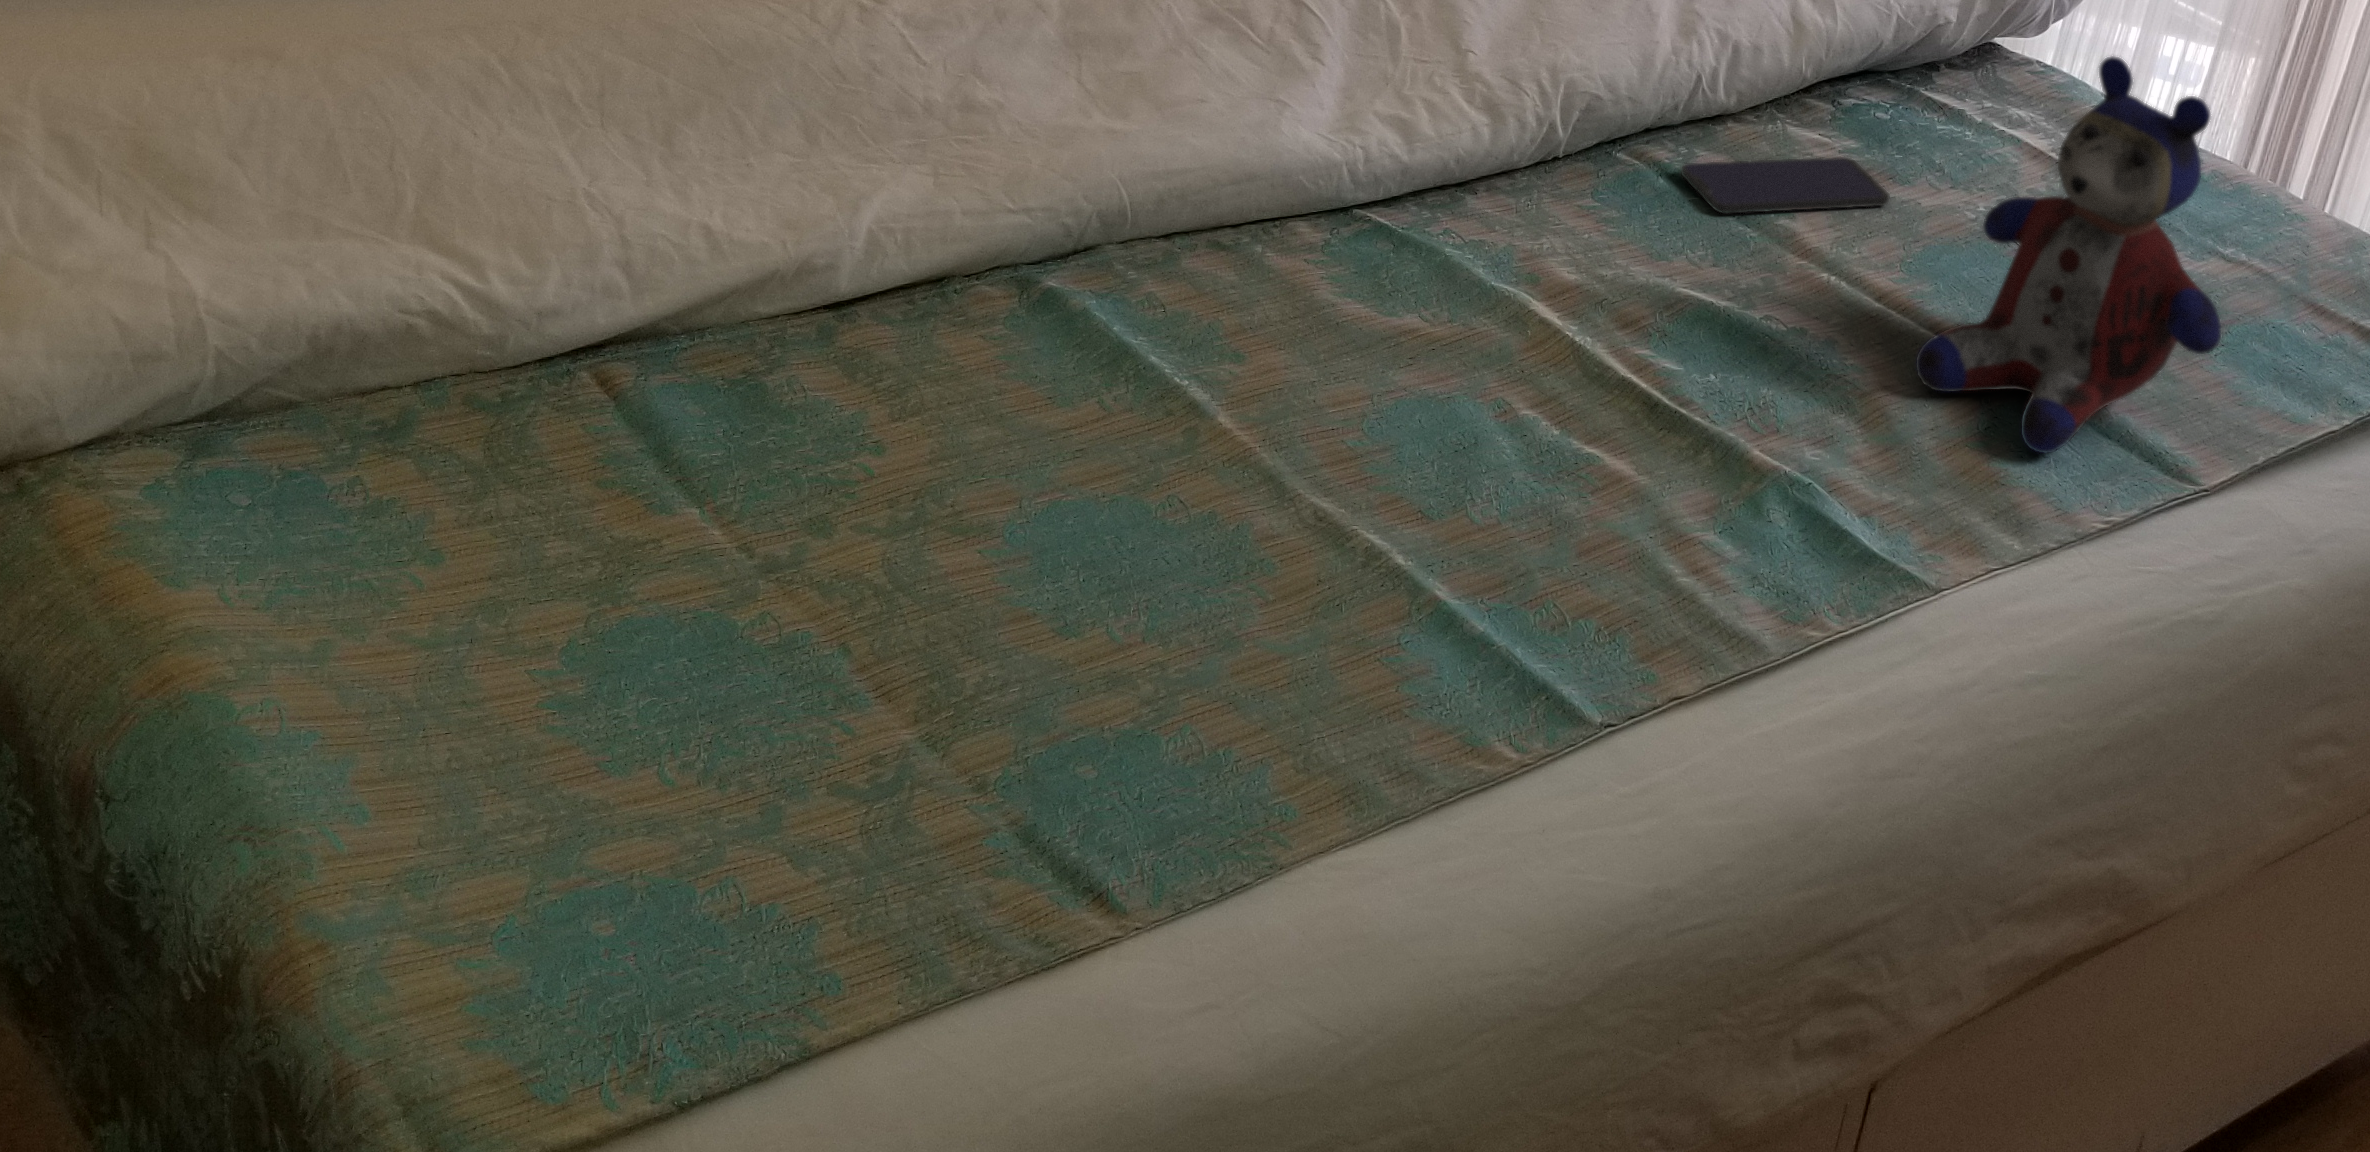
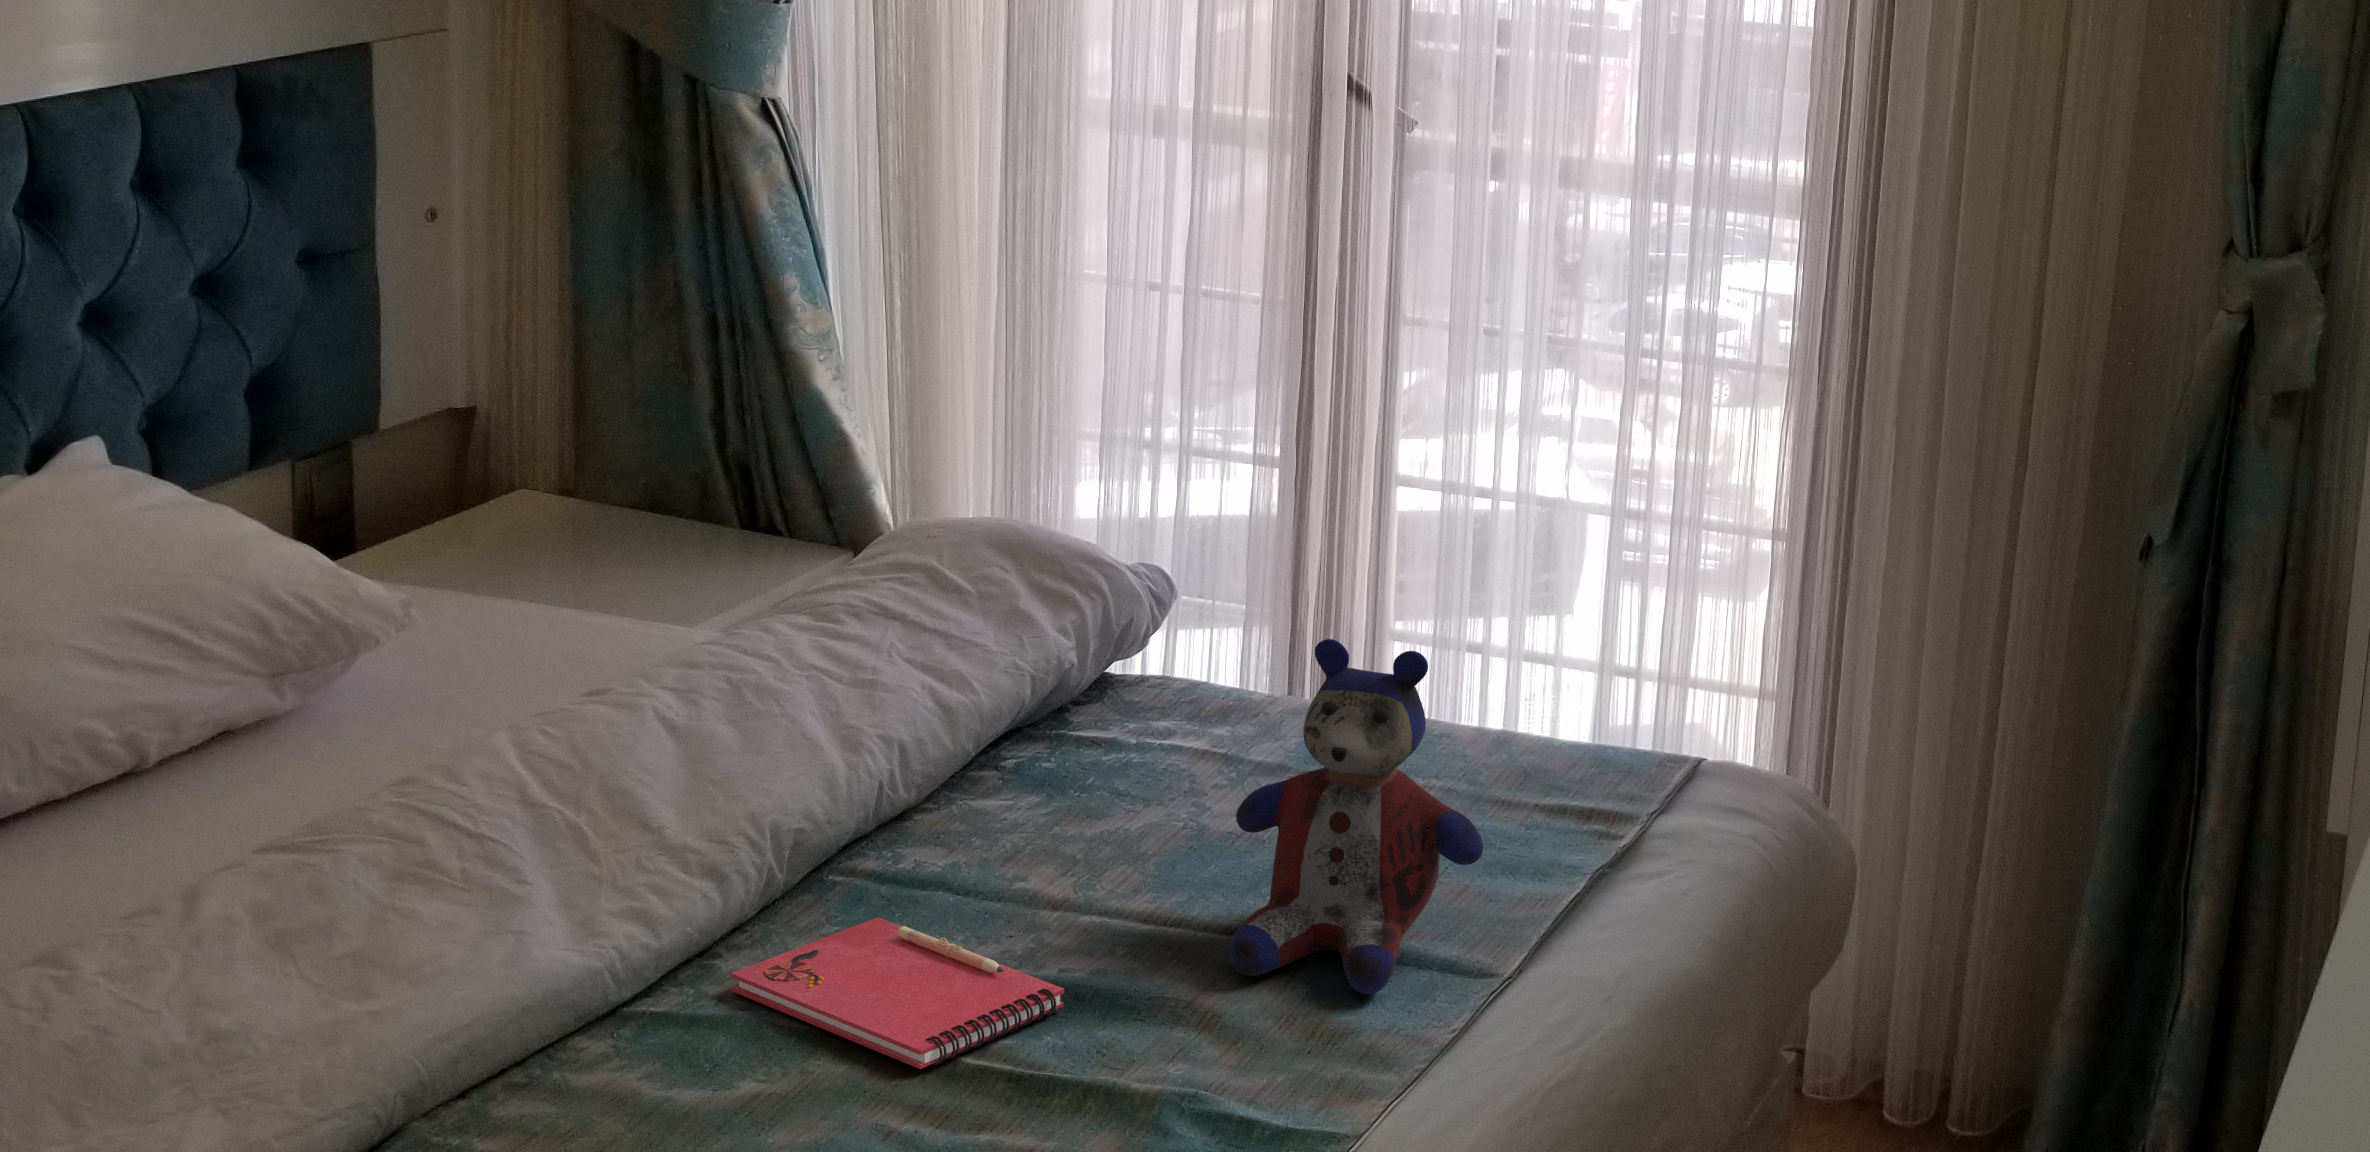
smartphone: present [1681,157,1890,213] -> none [905,814,1102,897]
notebook: none [1447,203,1734,364] -> present [731,917,1064,1069]

